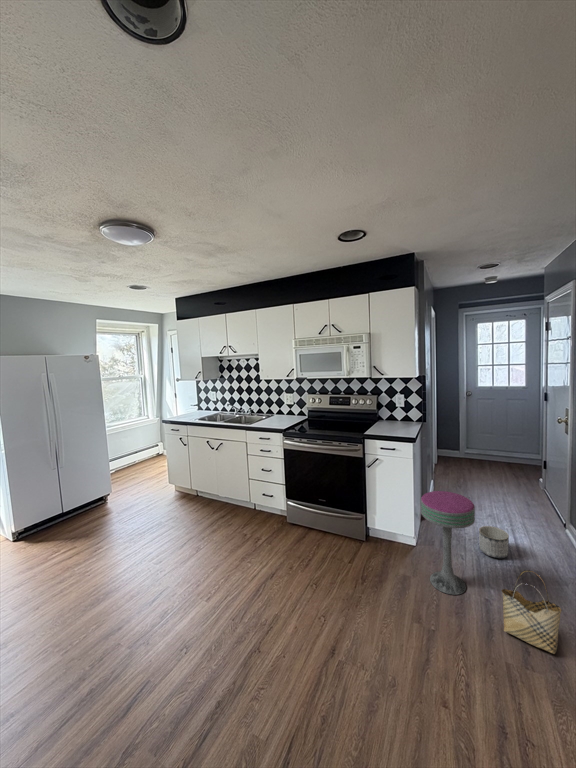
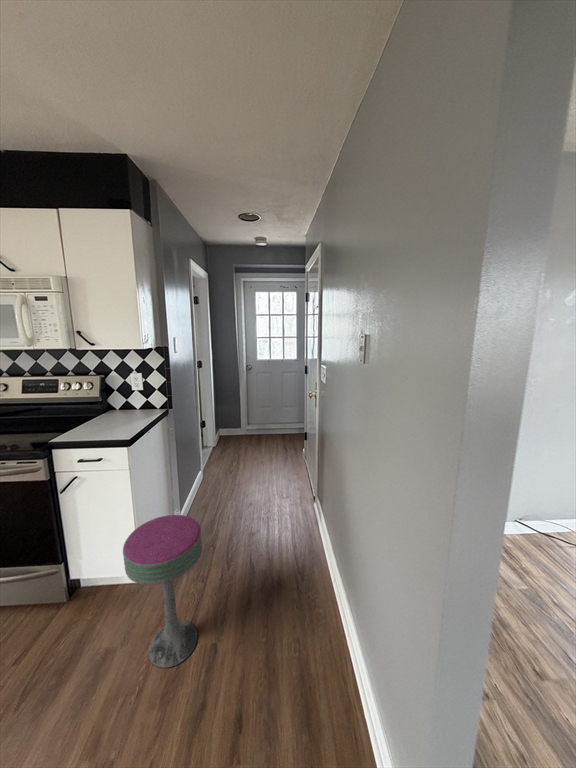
planter: present [479,526,509,558] -> none [229,529,259,570]
woven basket: present [502,571,562,654] -> none [222,619,288,729]

